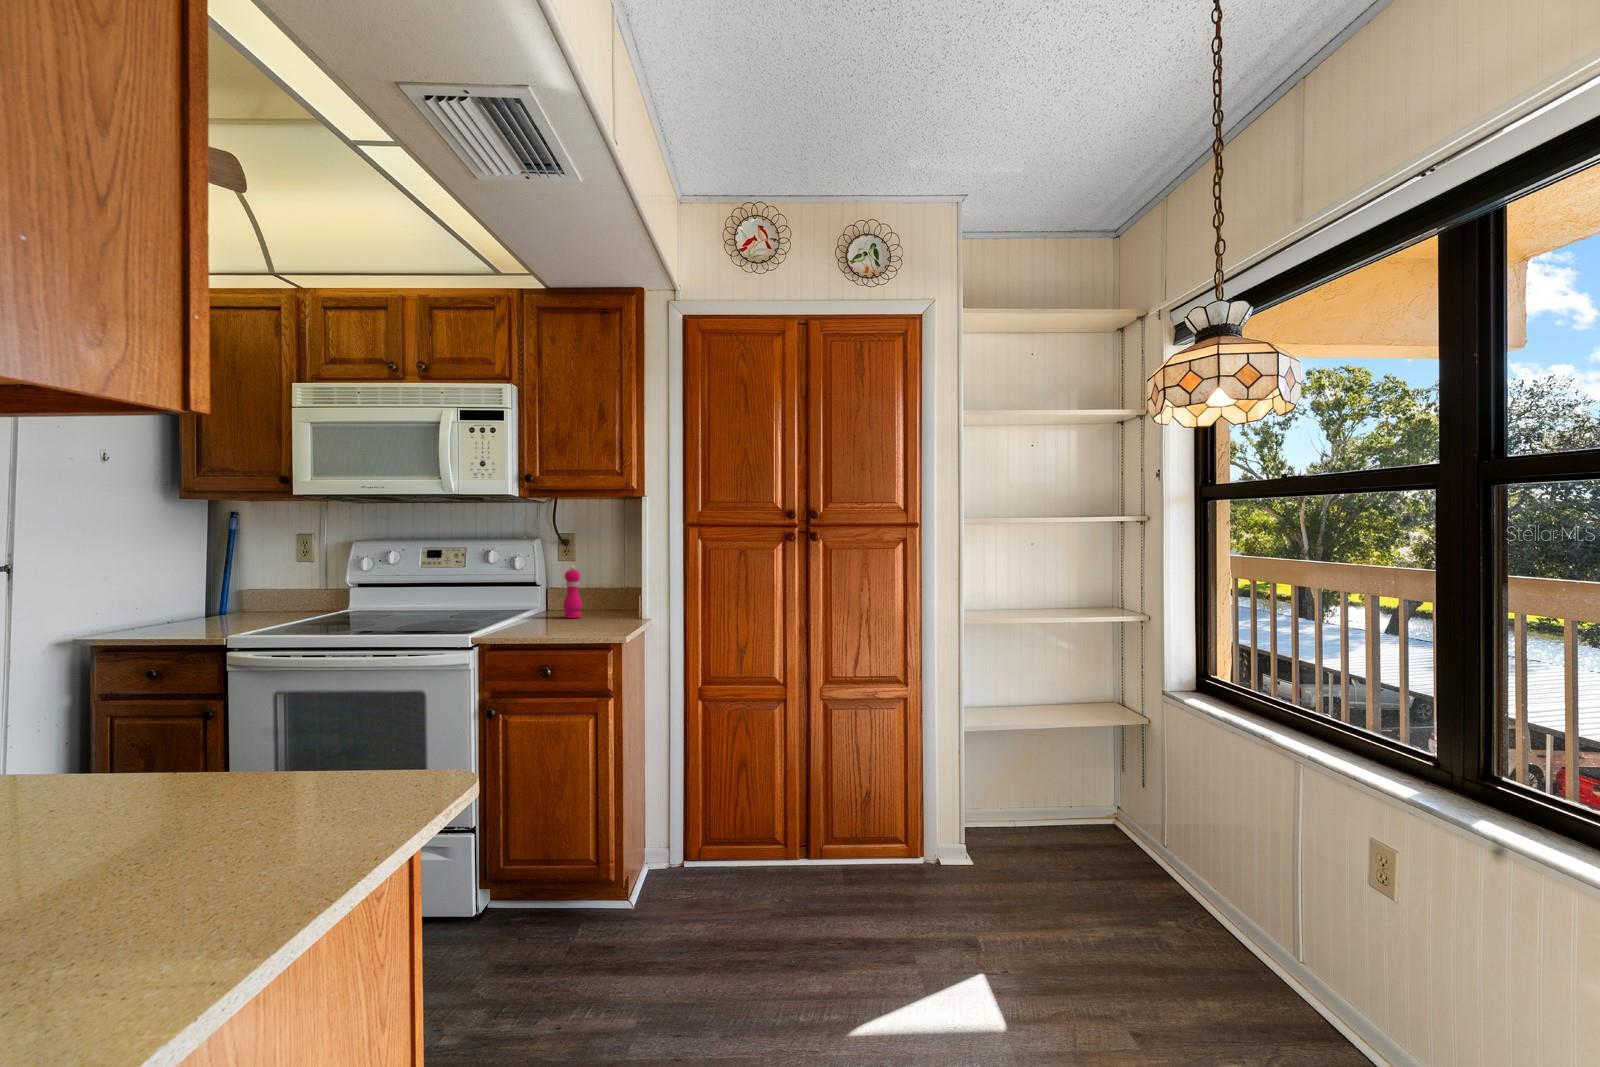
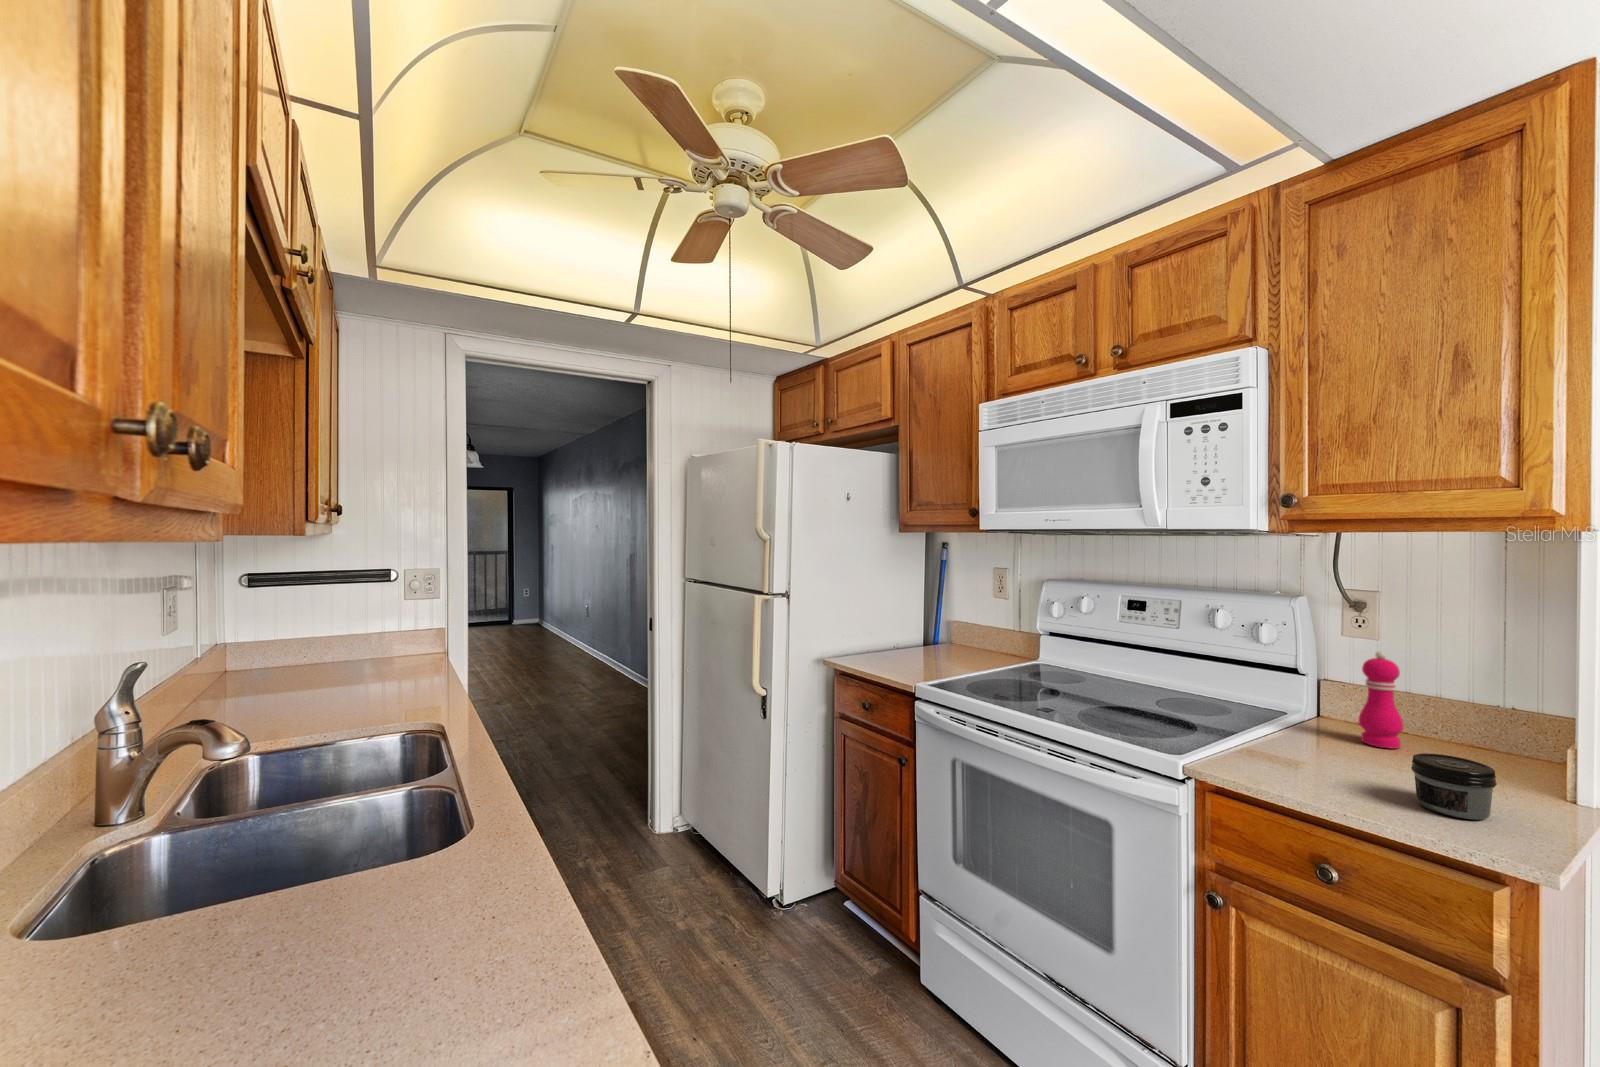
jar: none [580,606,609,631] -> present [1411,753,1497,820]

